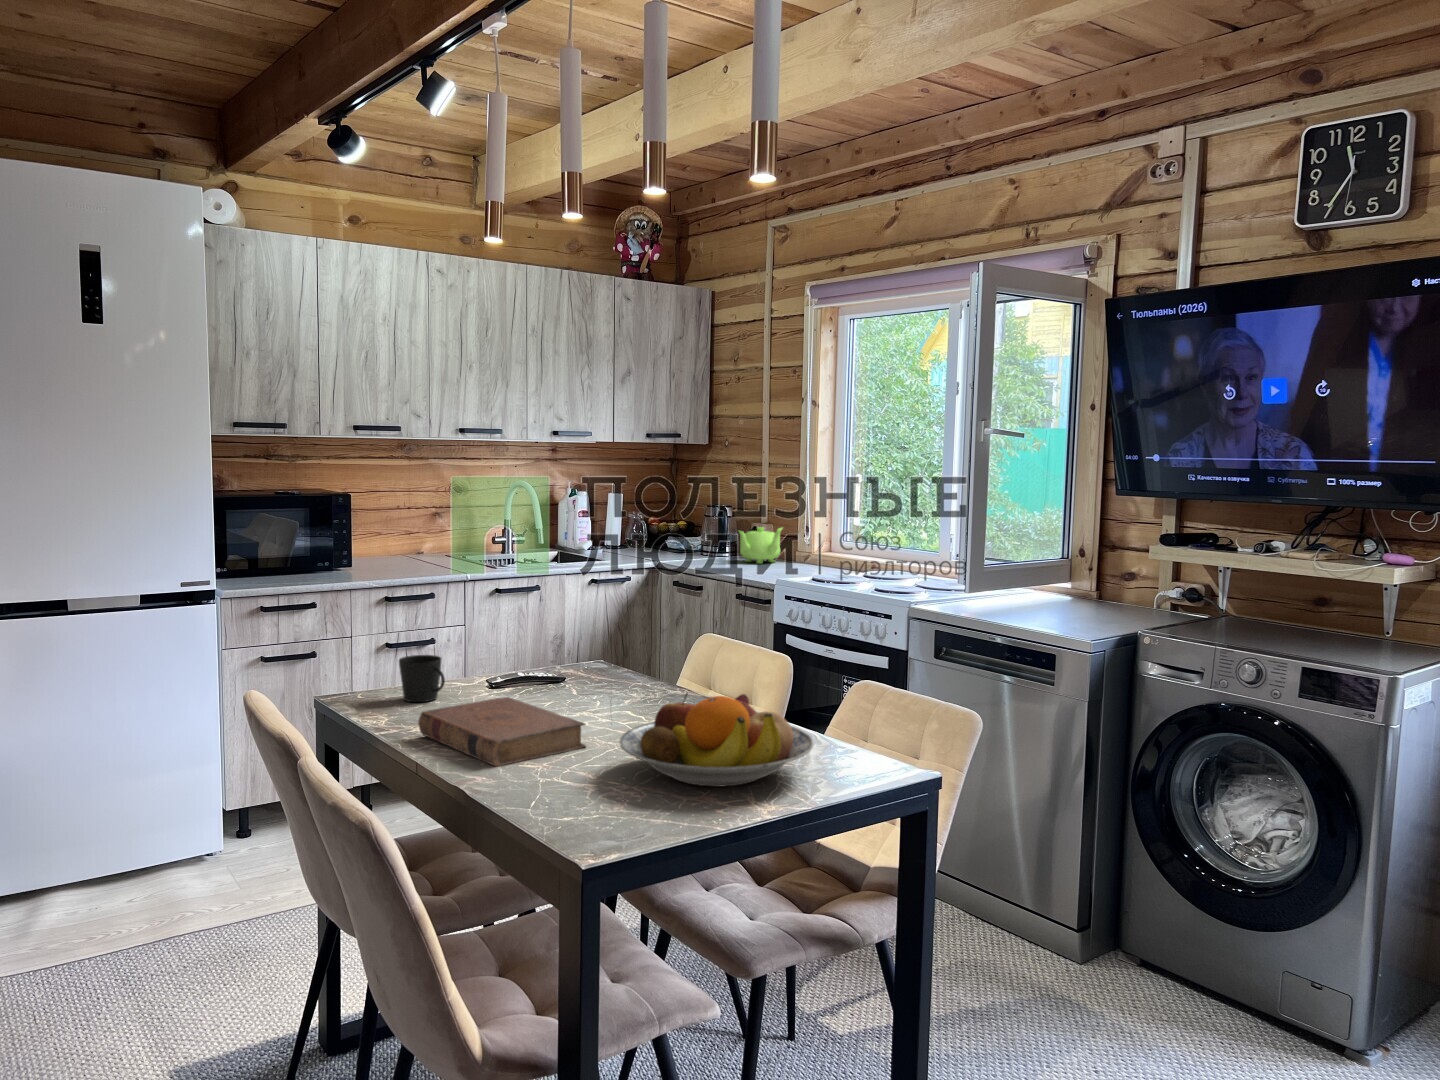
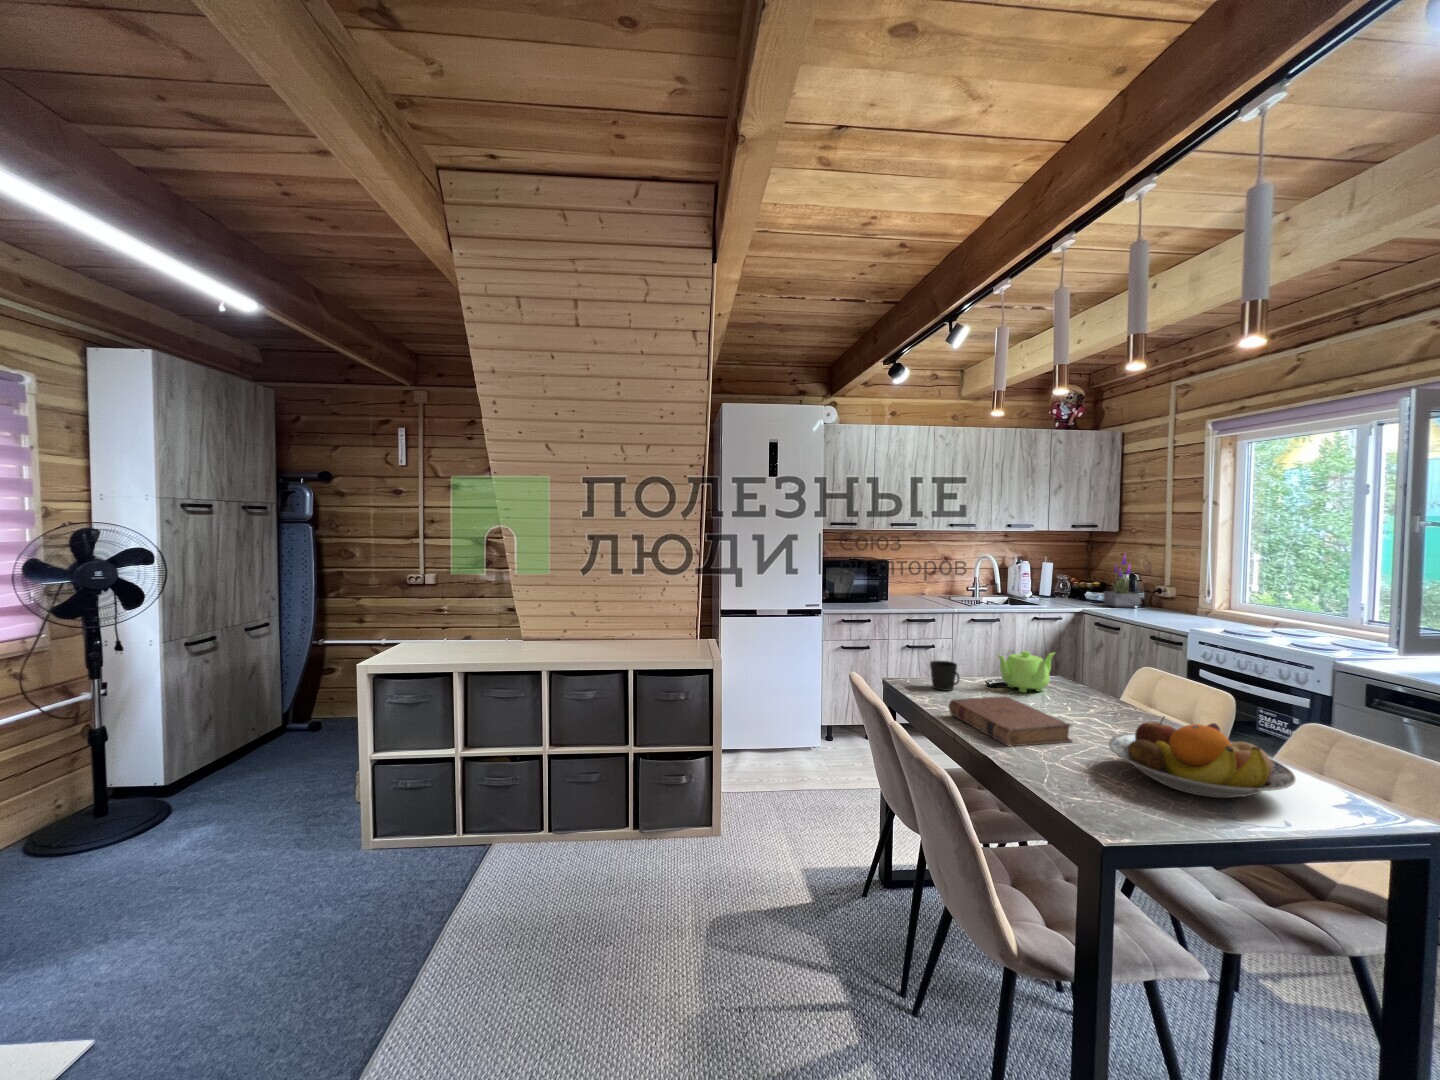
potted plant: none [686,473,732,557] -> present [1104,555,1141,608]
teapot: present [739,527,782,564] -> present [998,651,1055,693]

